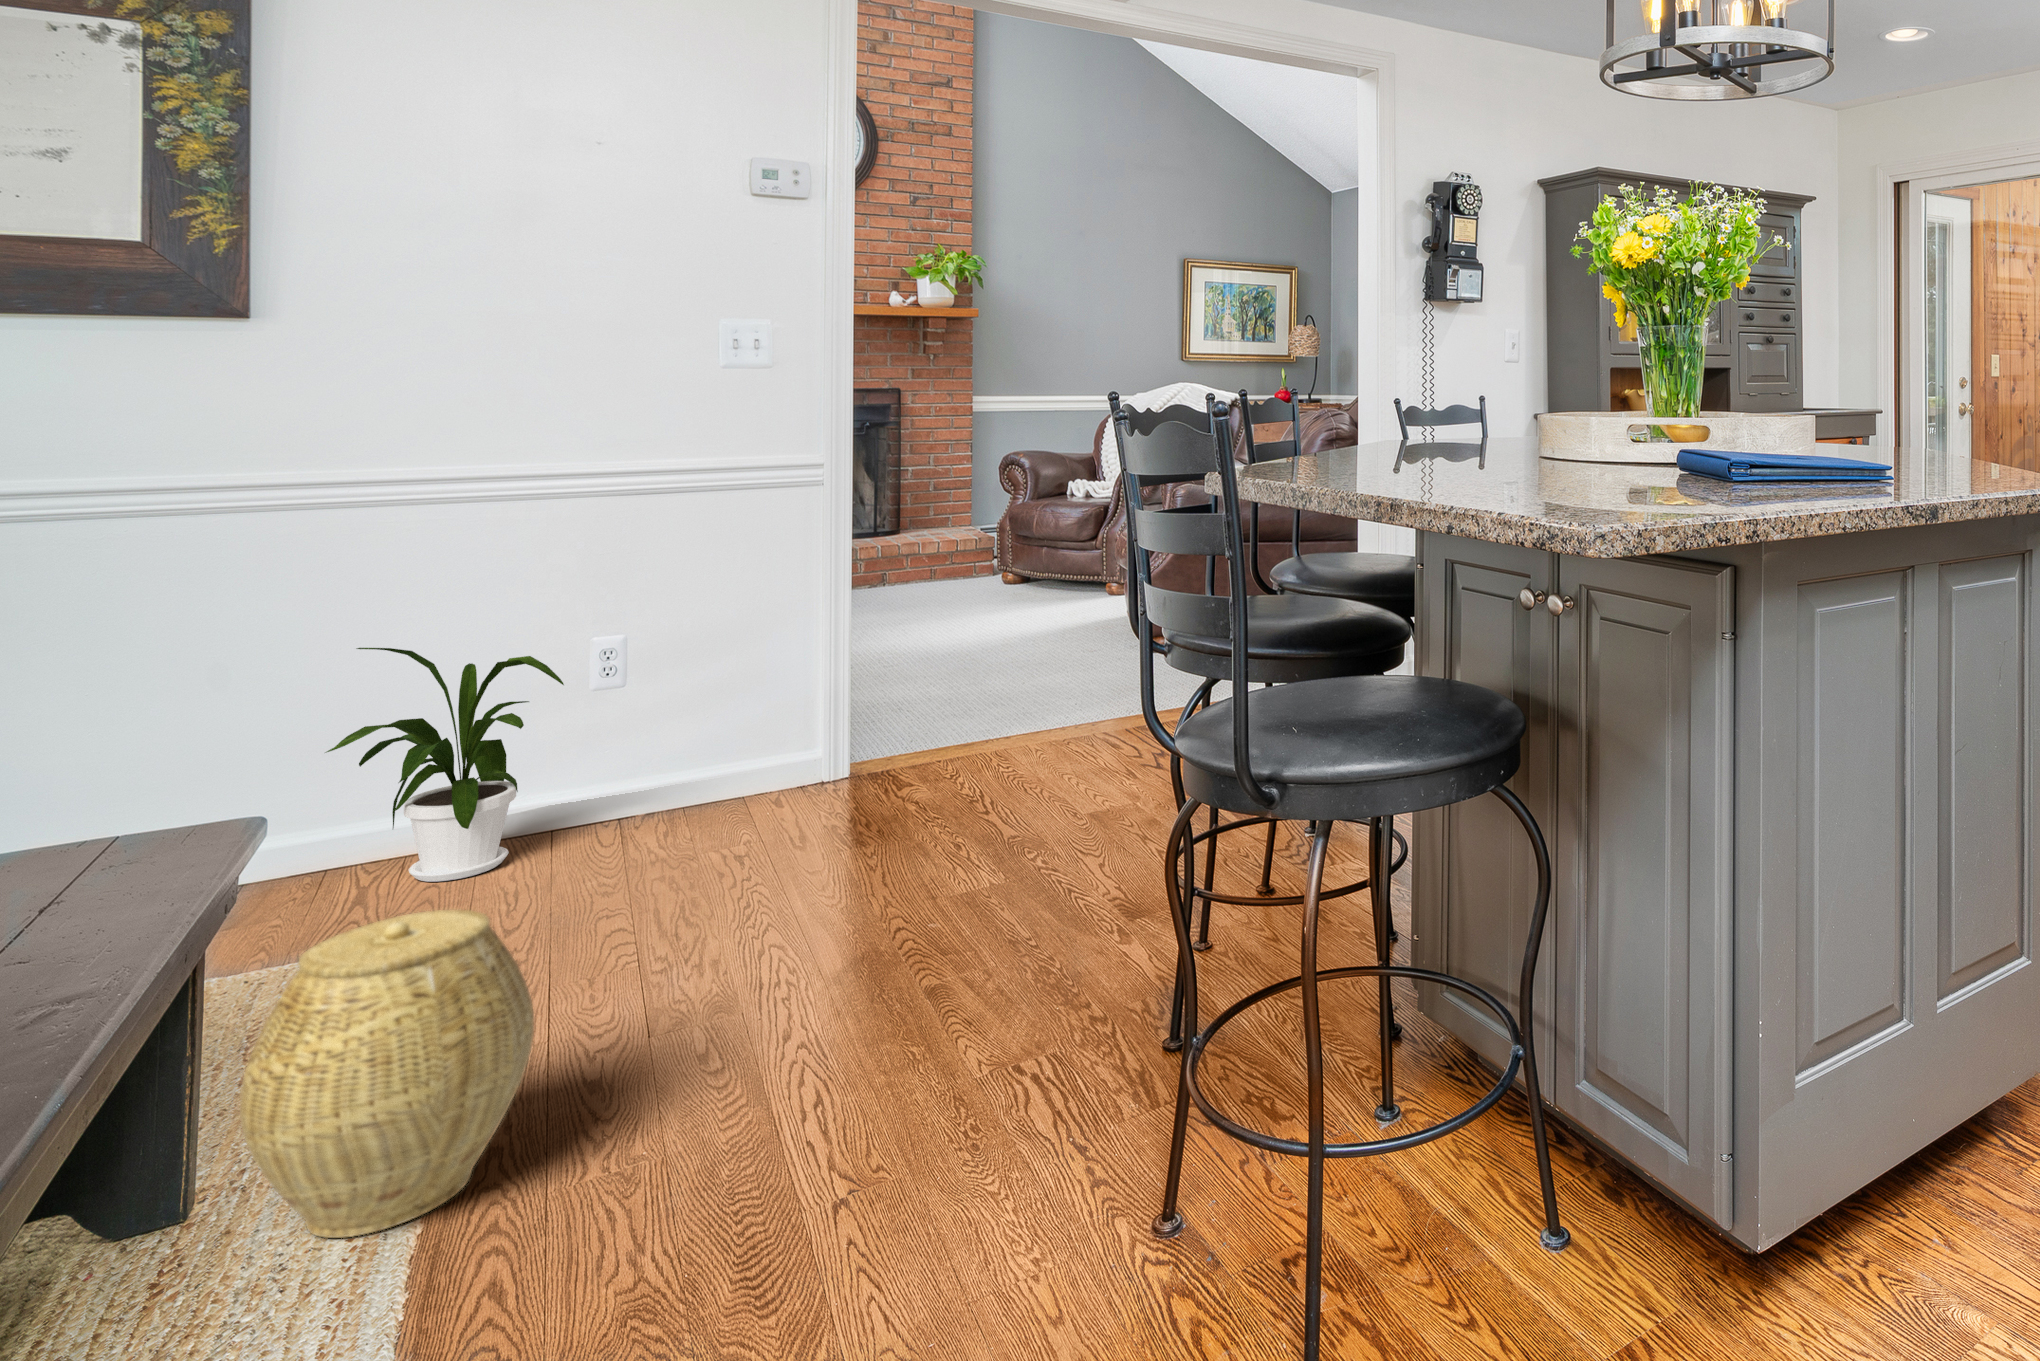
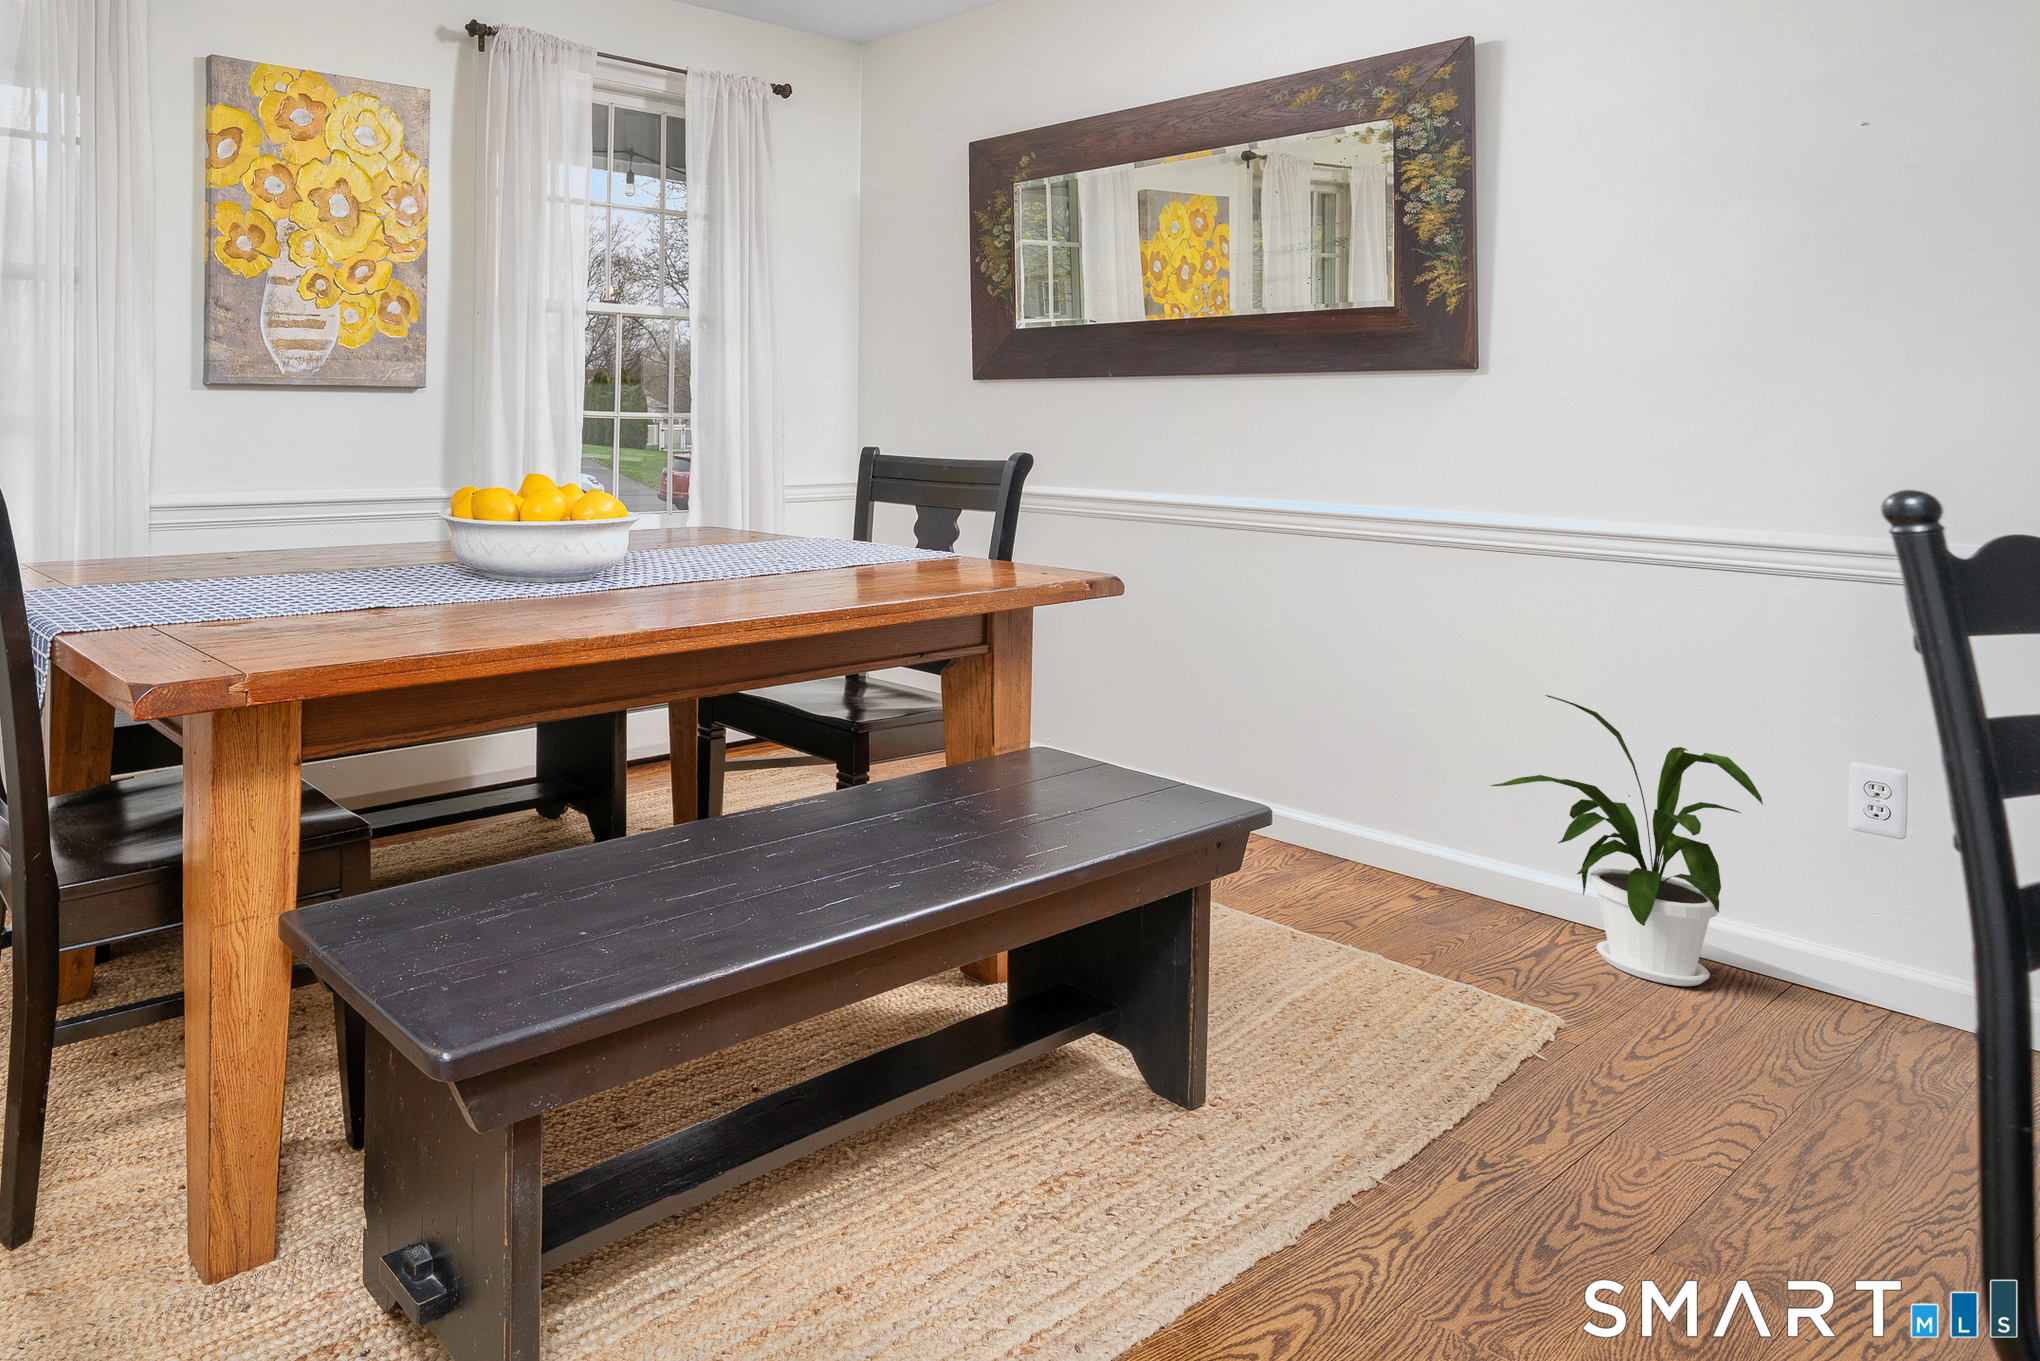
woven basket: present [240,910,534,1238] -> none [1187,926,1434,1240]

